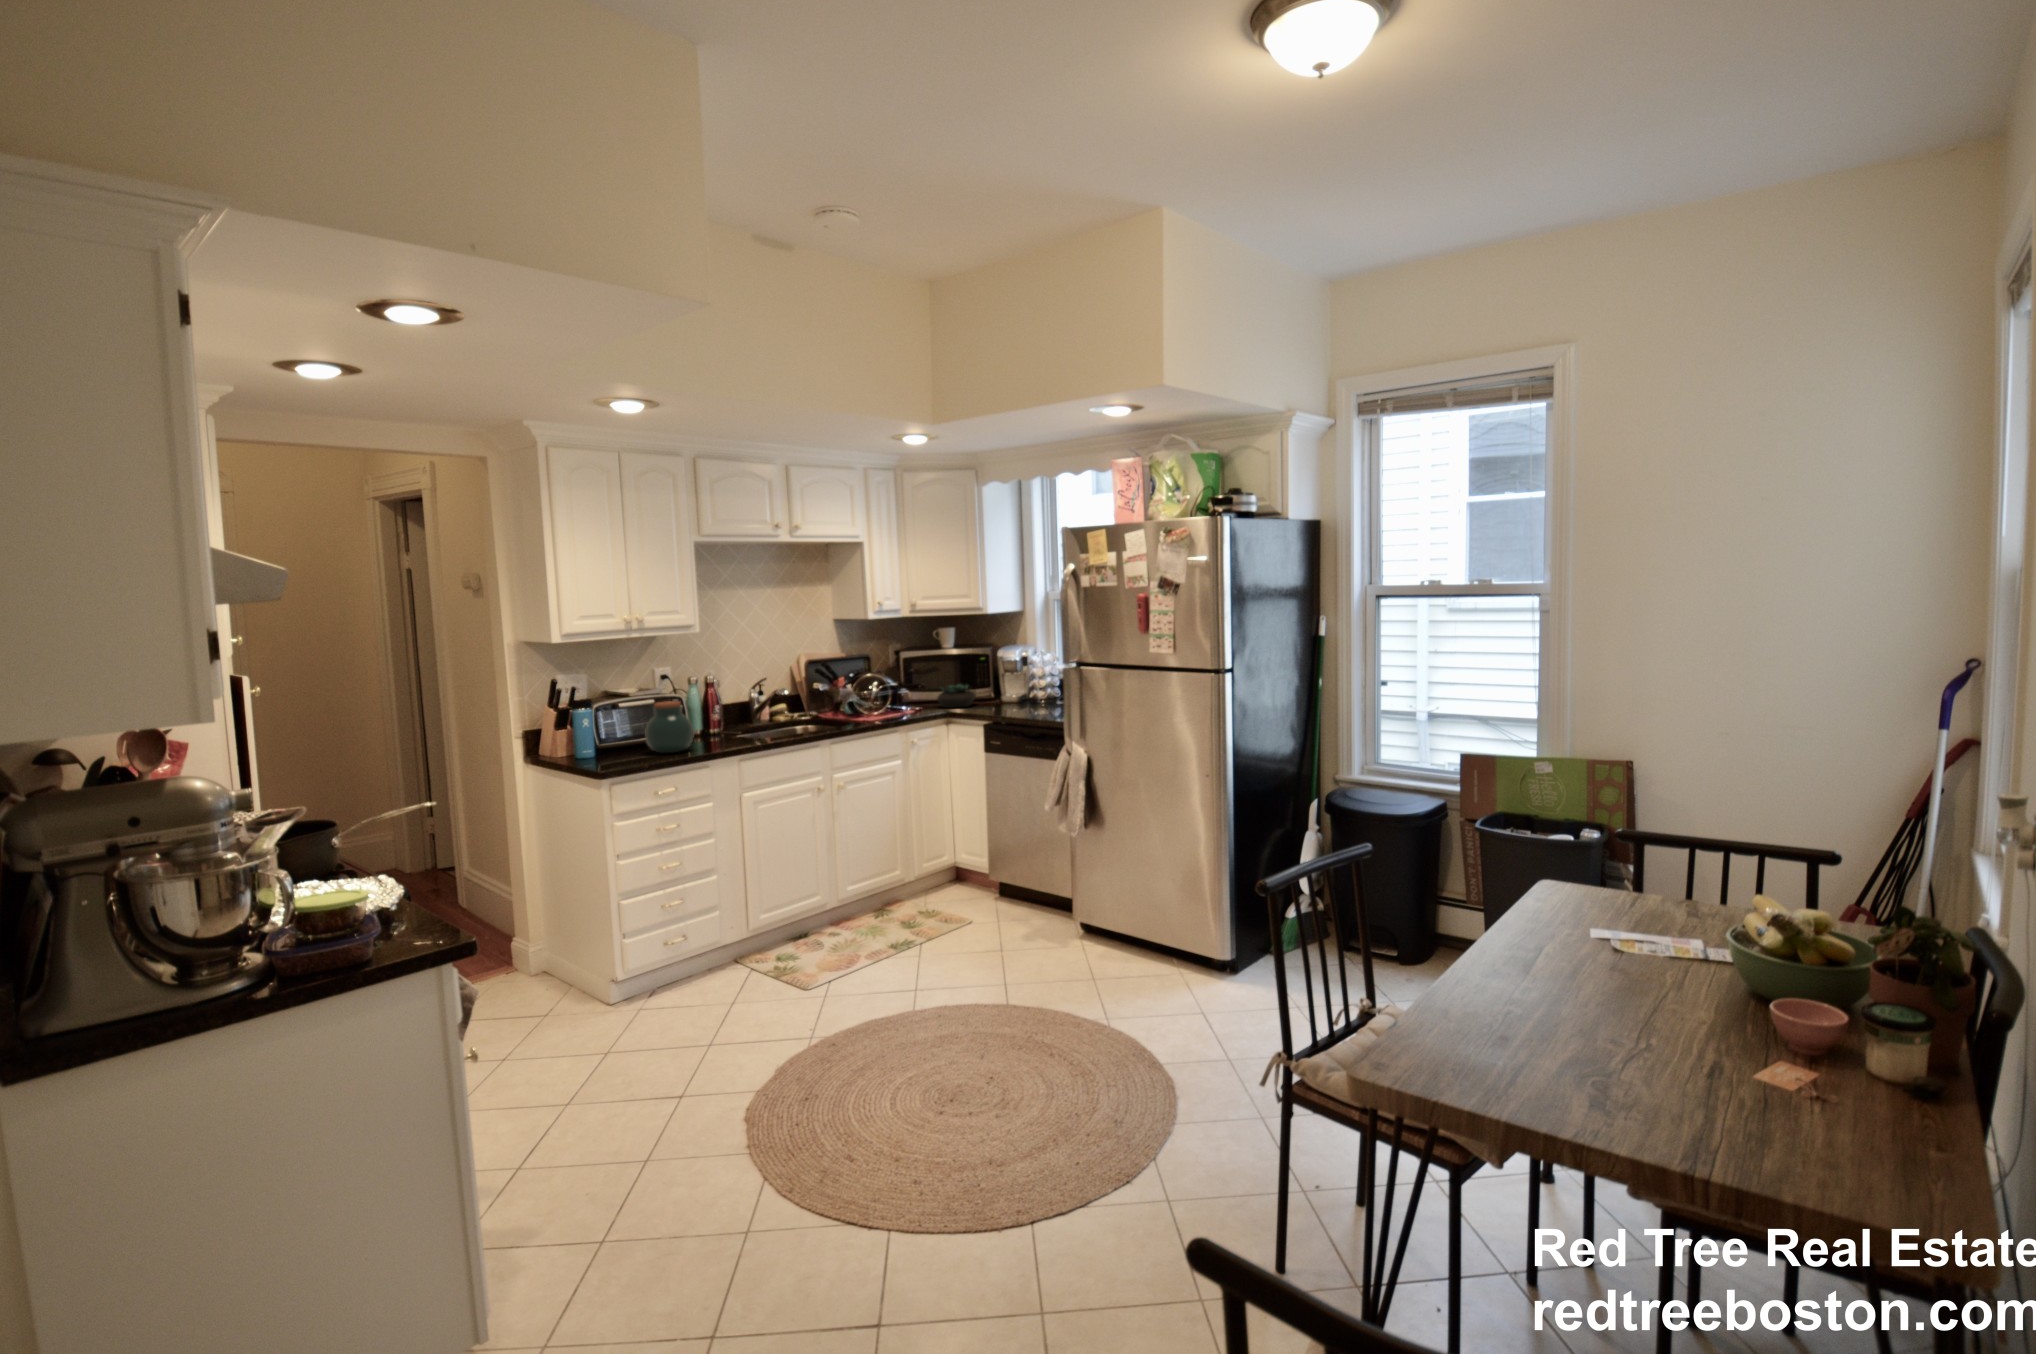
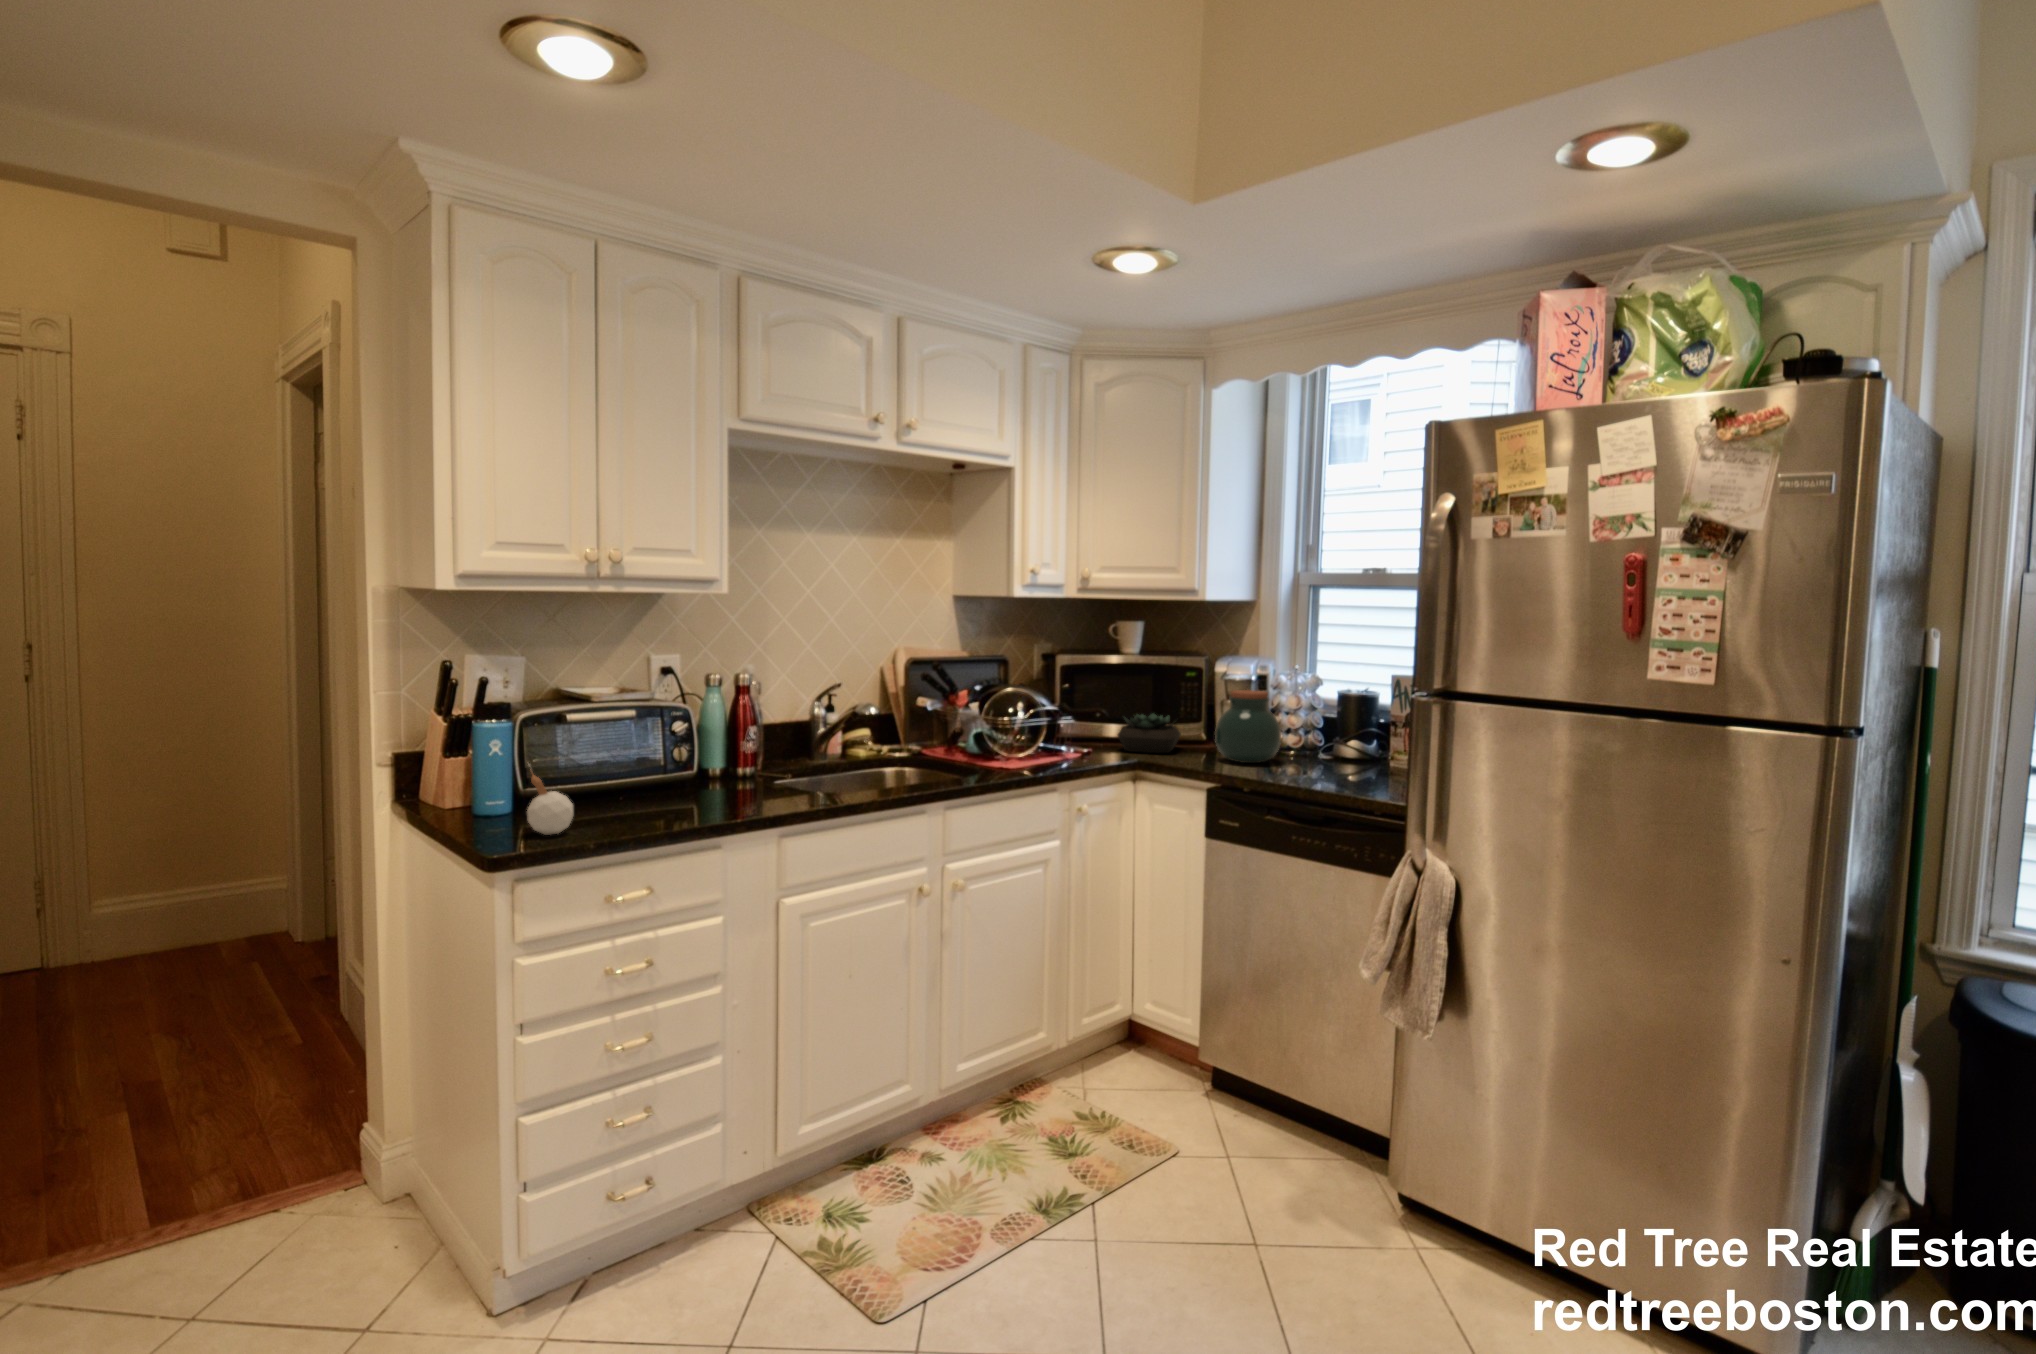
jar: present [646,701,693,753] -> present [1215,690,1281,763]
candle: none [610,727,636,763] -> present [527,762,573,835]

